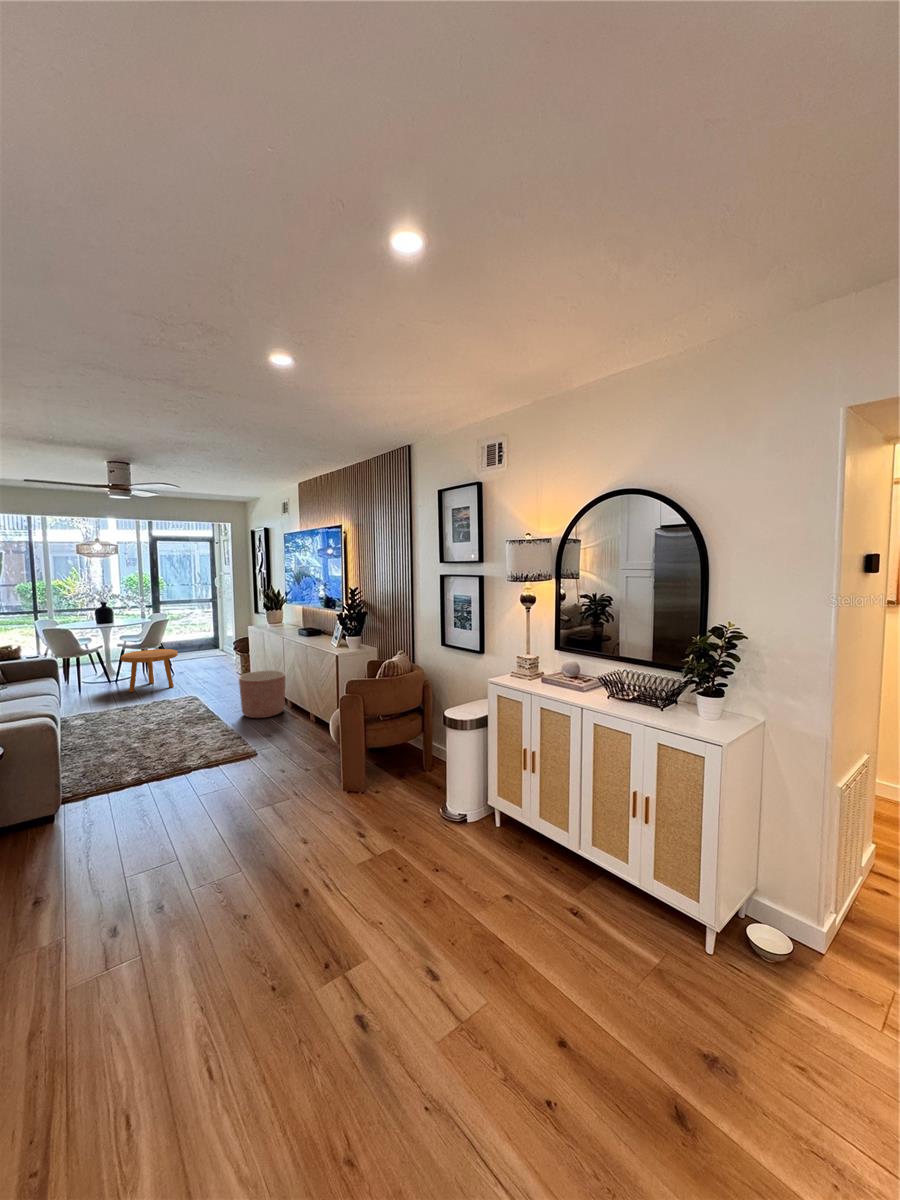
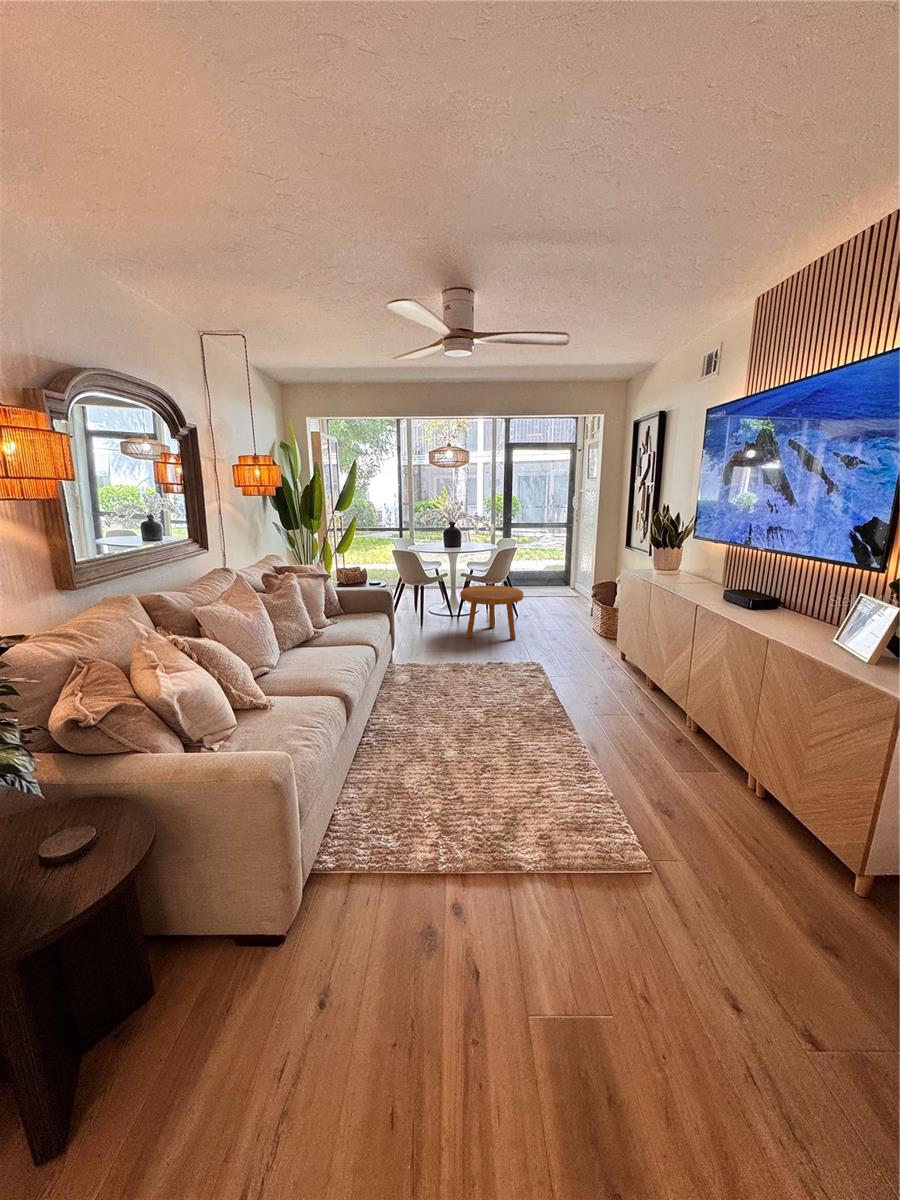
planter: present [239,670,285,718] -> none [609,657,694,747]

